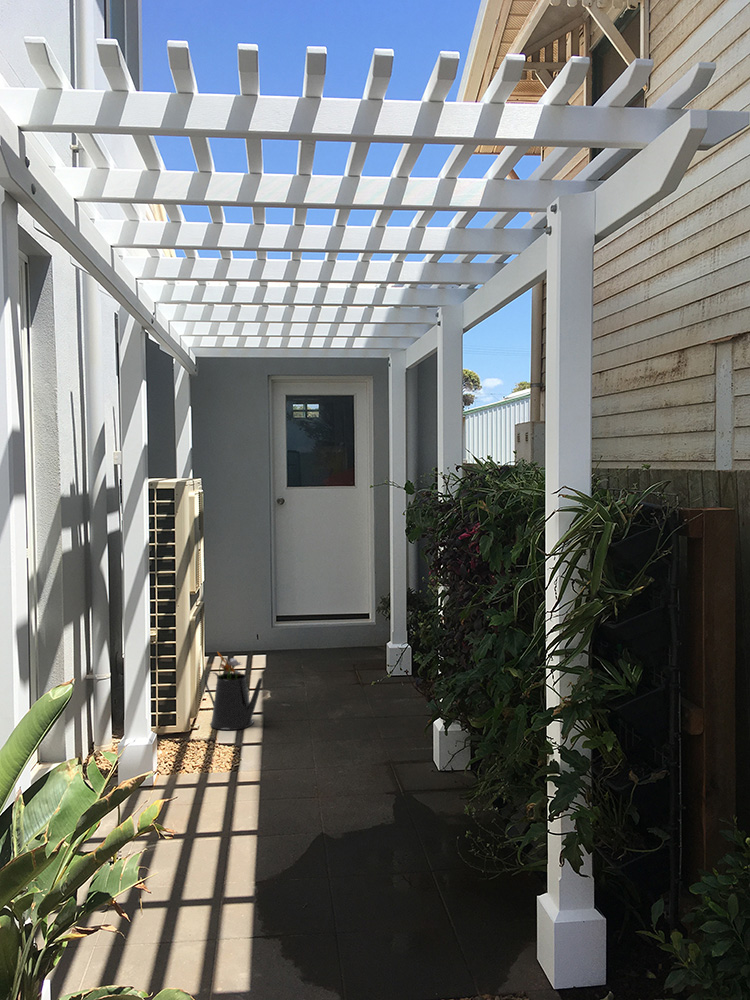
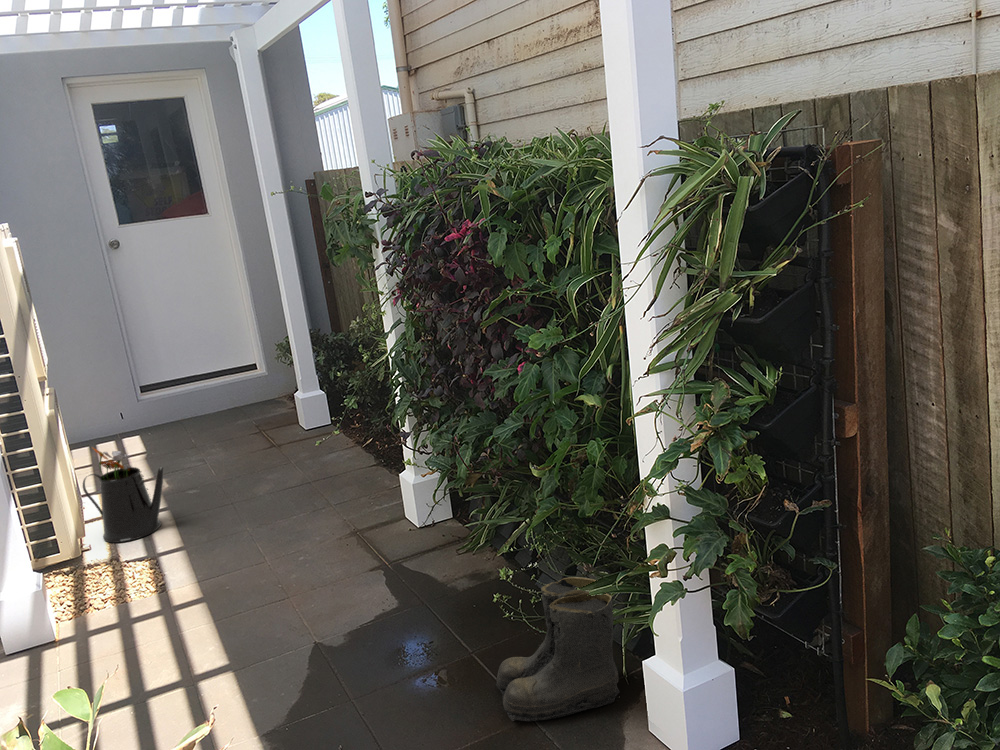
boots: none [428,819,528,930] -> present [496,577,620,721]

